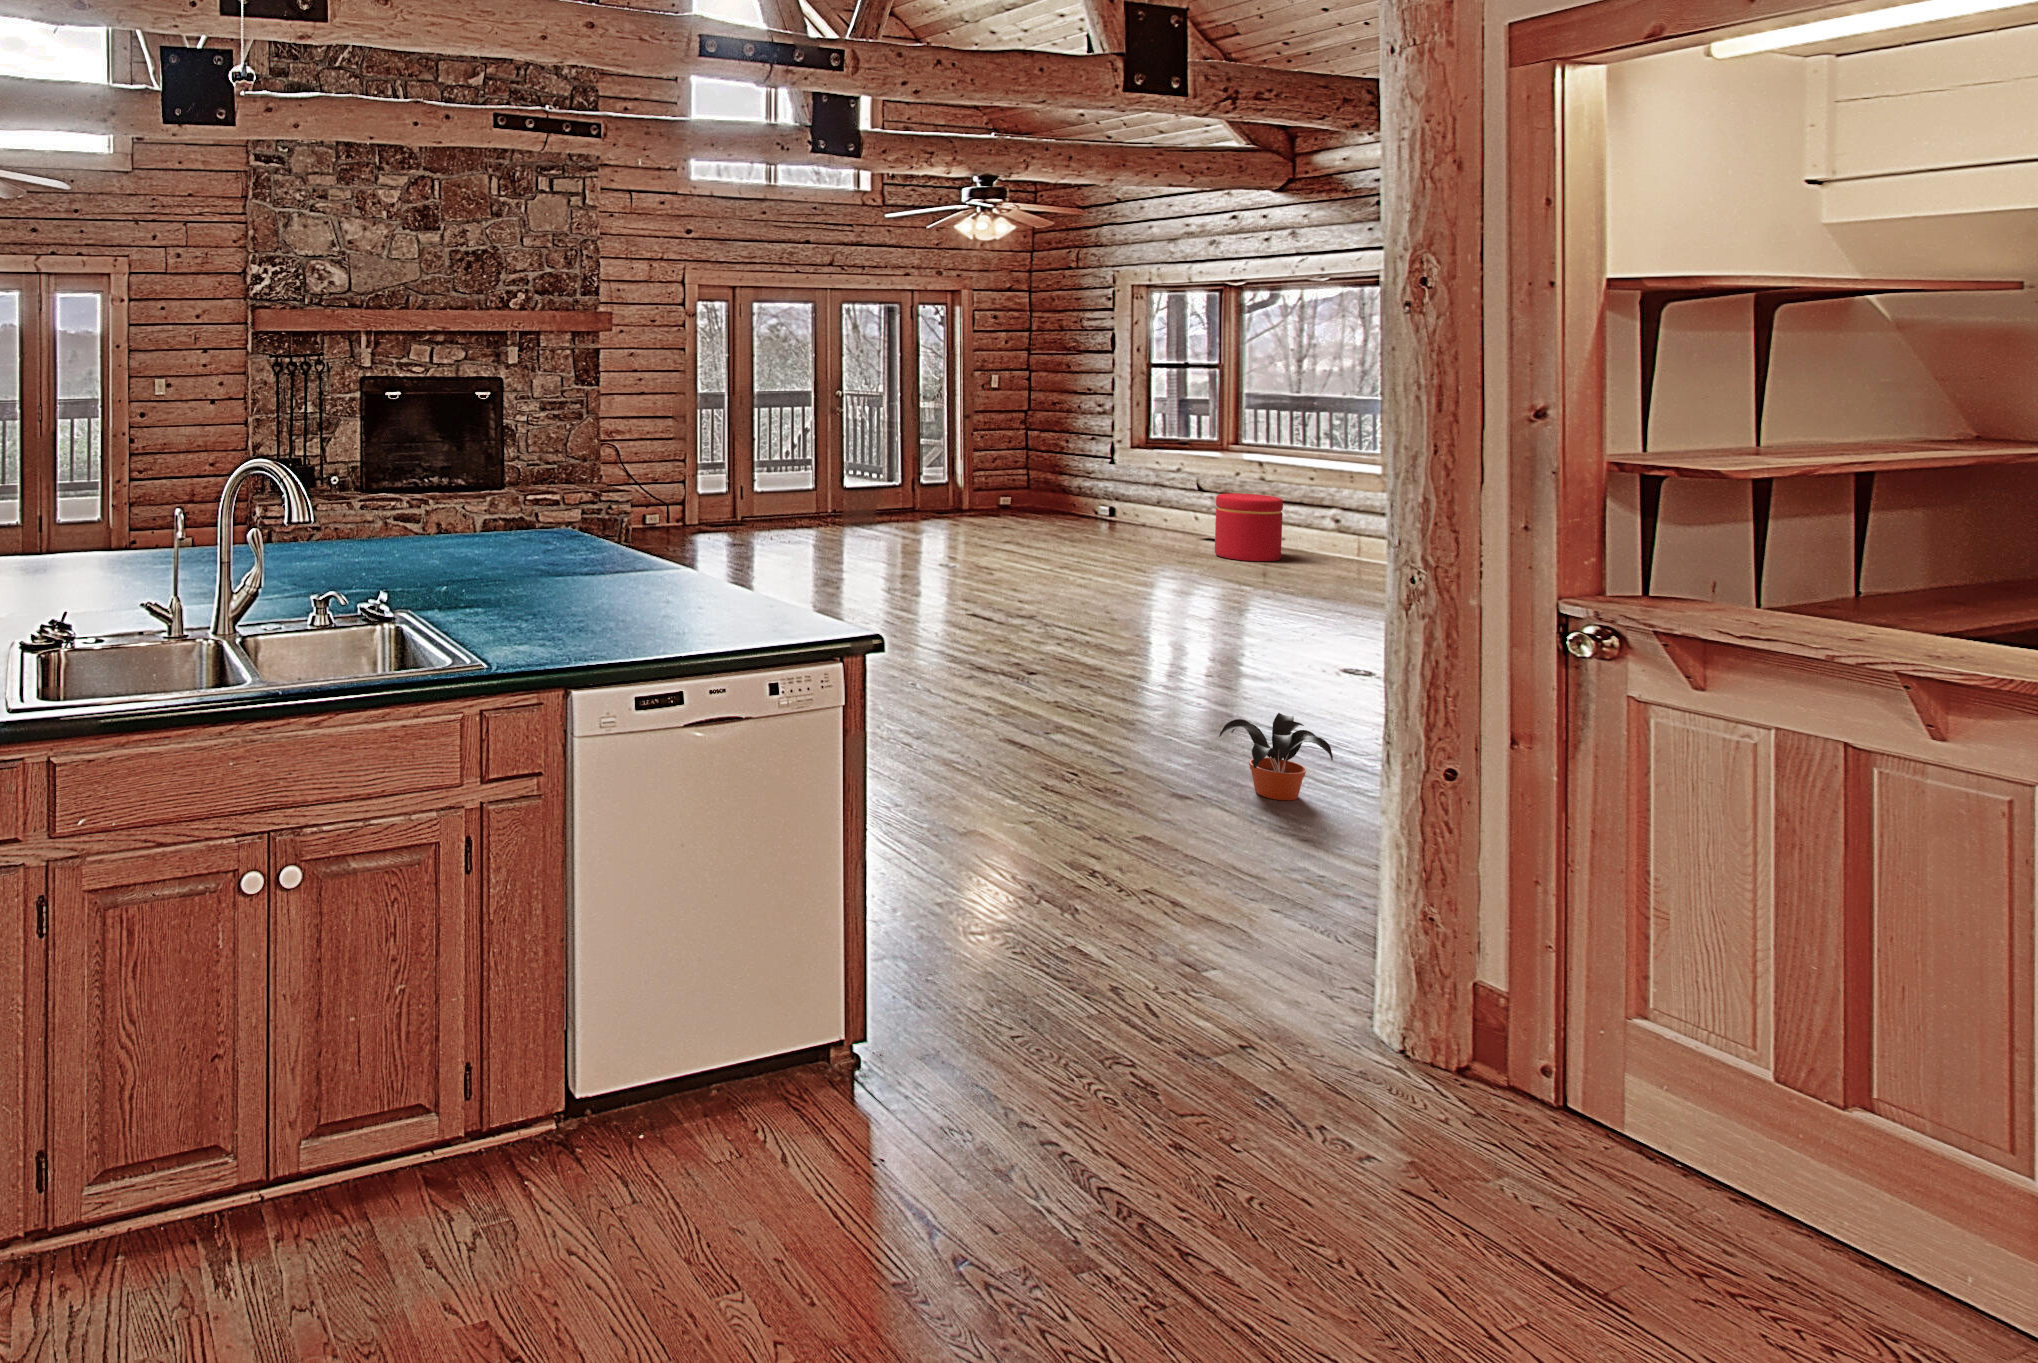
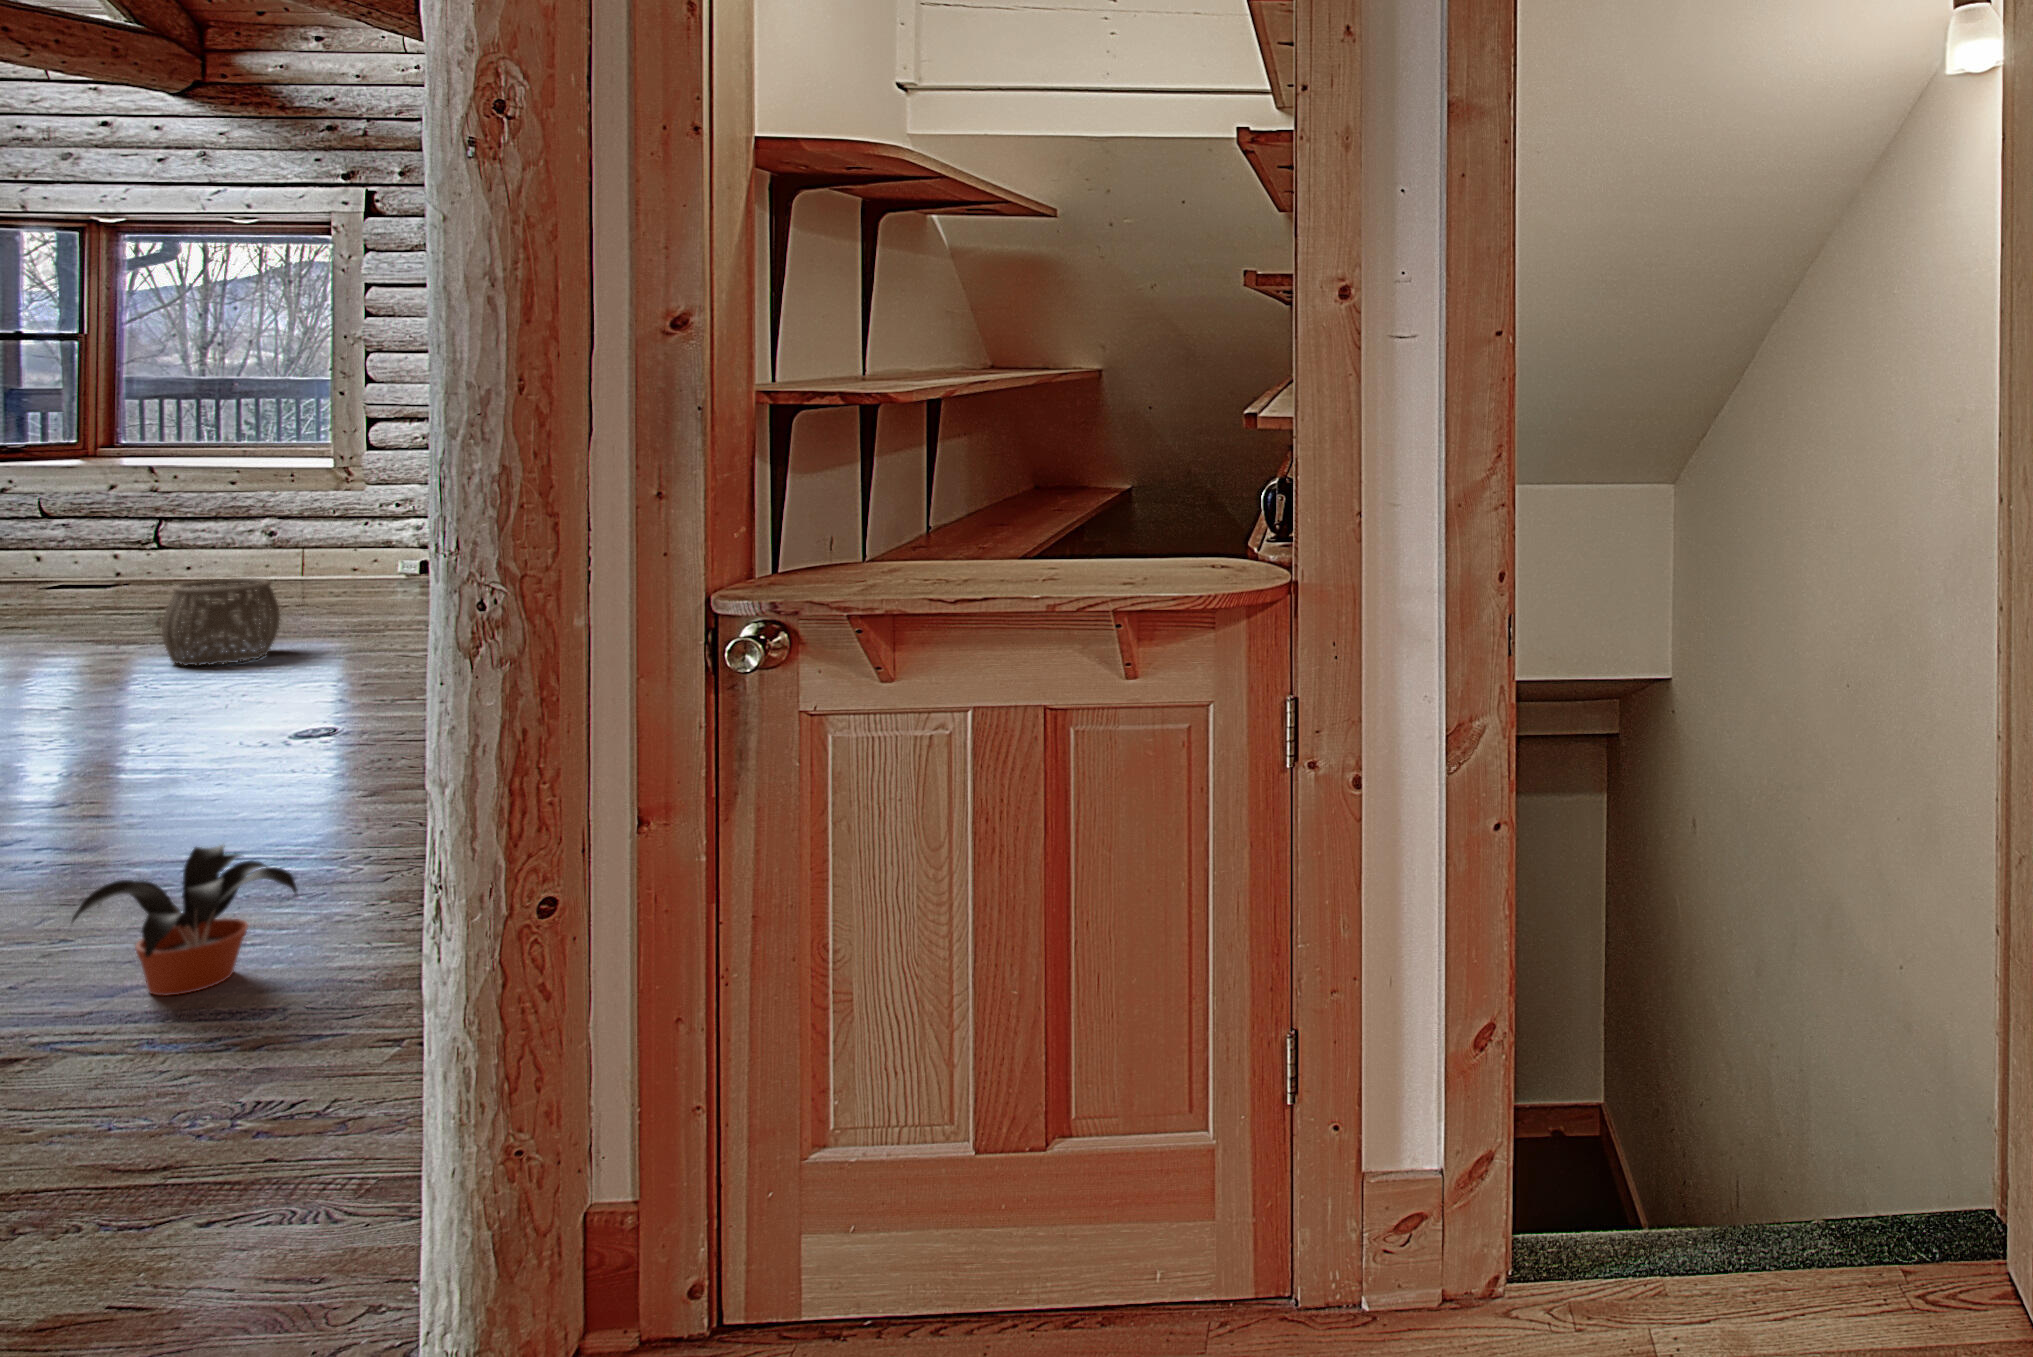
ottoman: present [1215,493,1283,561] -> none [68,513,190,610]
woven basket: none [1264,547,1337,610] -> present [161,578,280,666]

